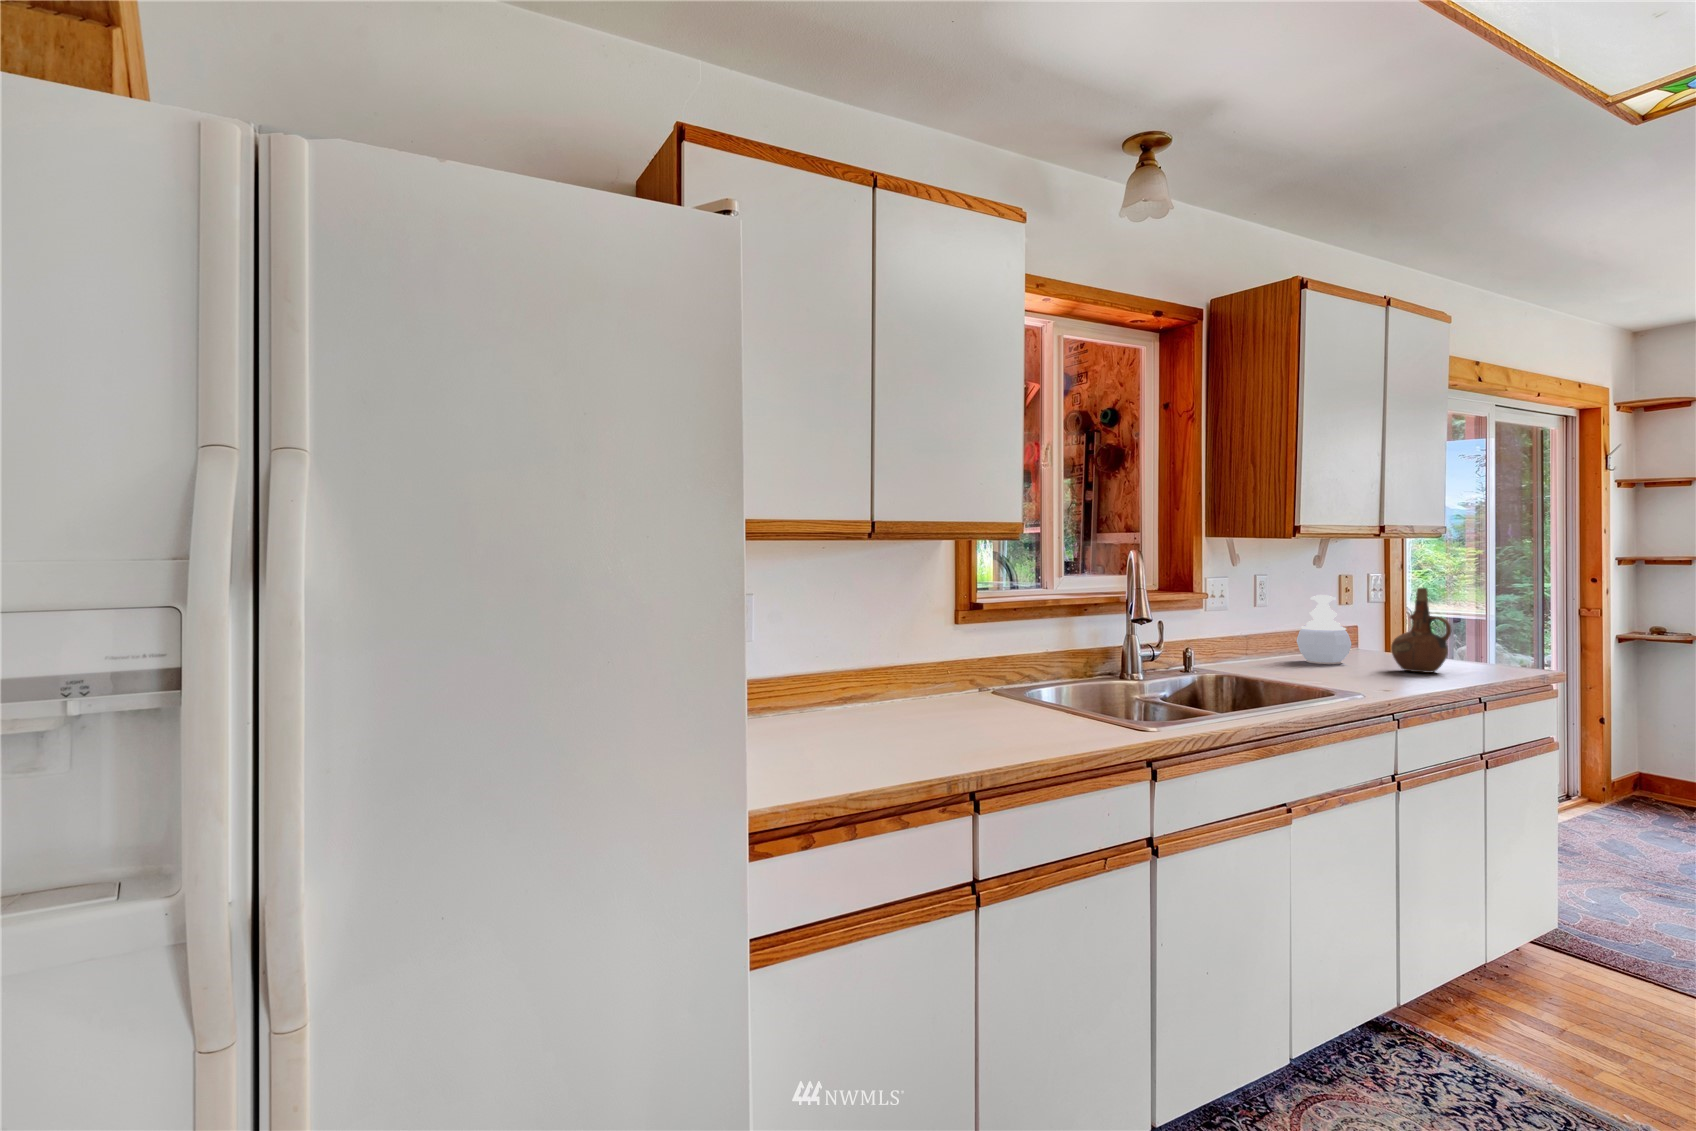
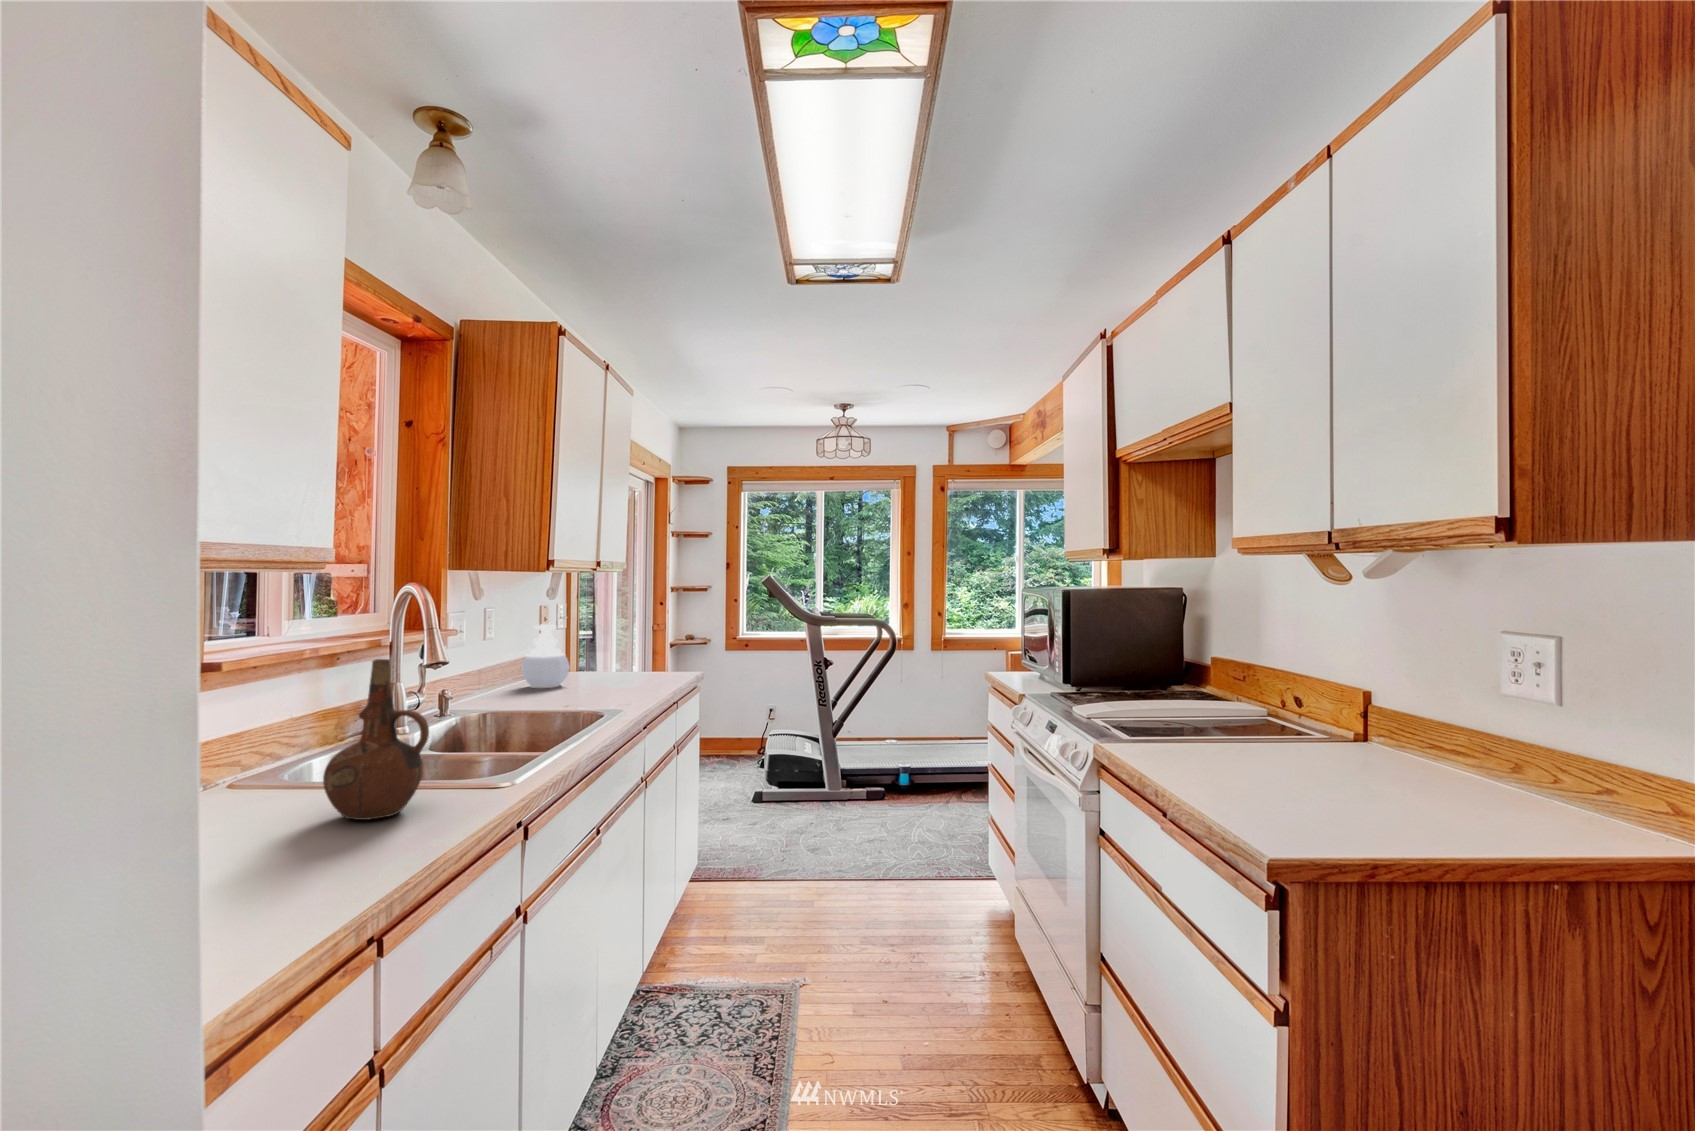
ceramic pitcher: present [1391,588,1451,673] -> present [323,659,429,820]

